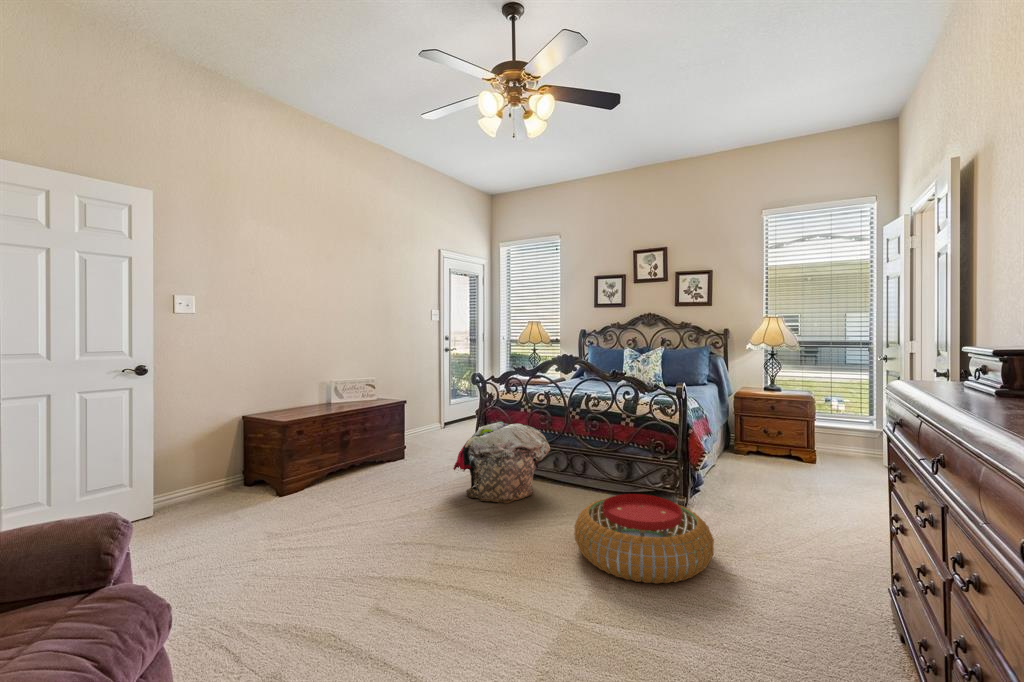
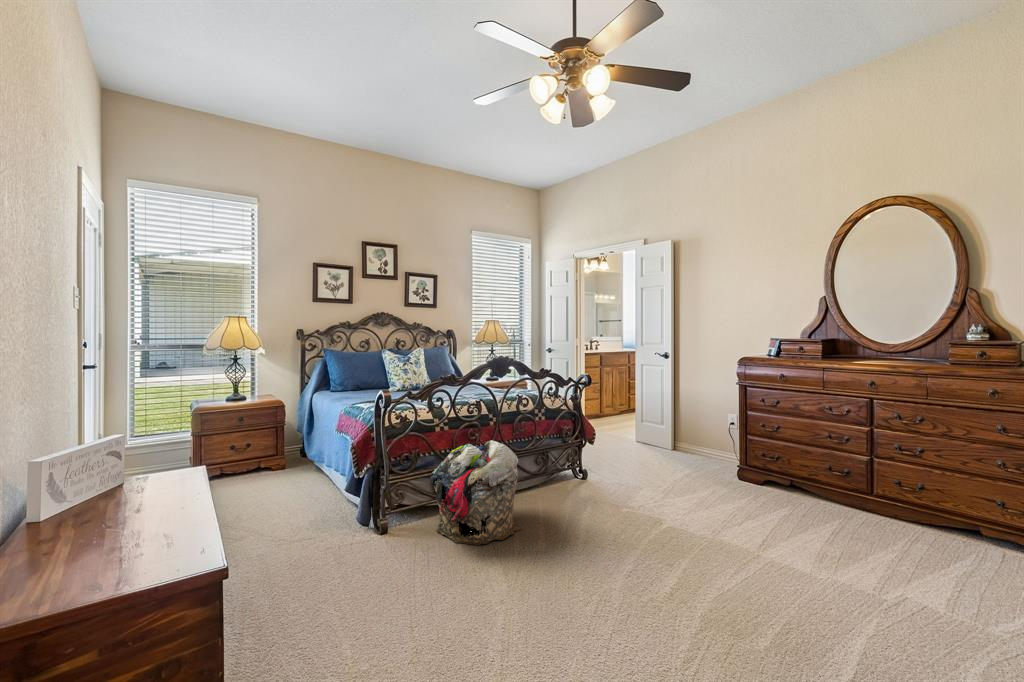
pouf: present [574,494,714,584] -> none [609,462,717,523]

